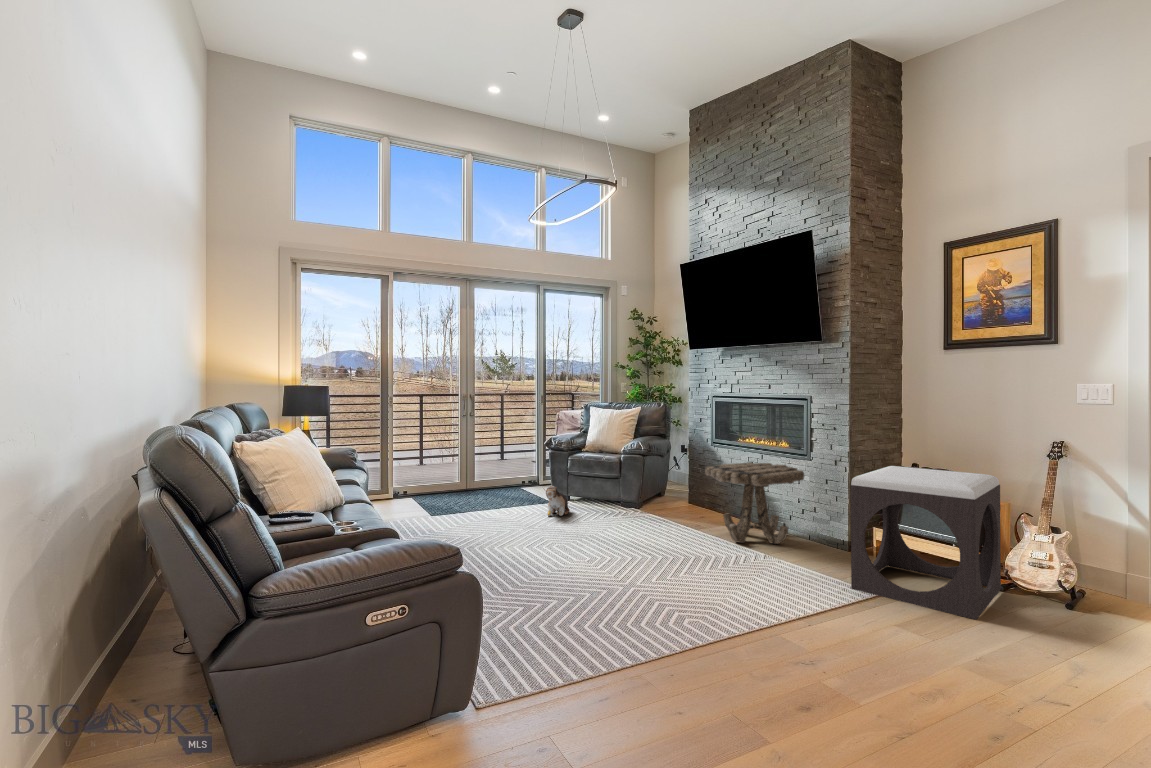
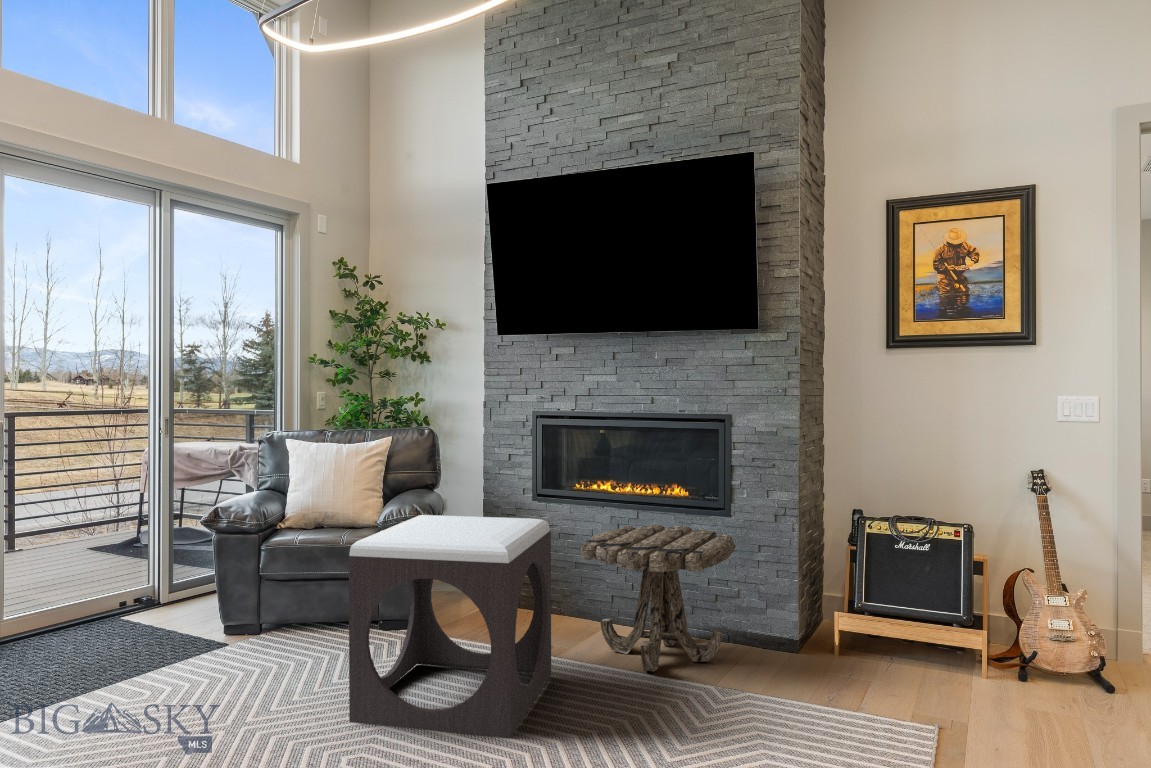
footstool: present [851,466,1001,620] -> present [349,515,551,738]
plush toy: present [544,486,569,516] -> none [248,615,294,681]

